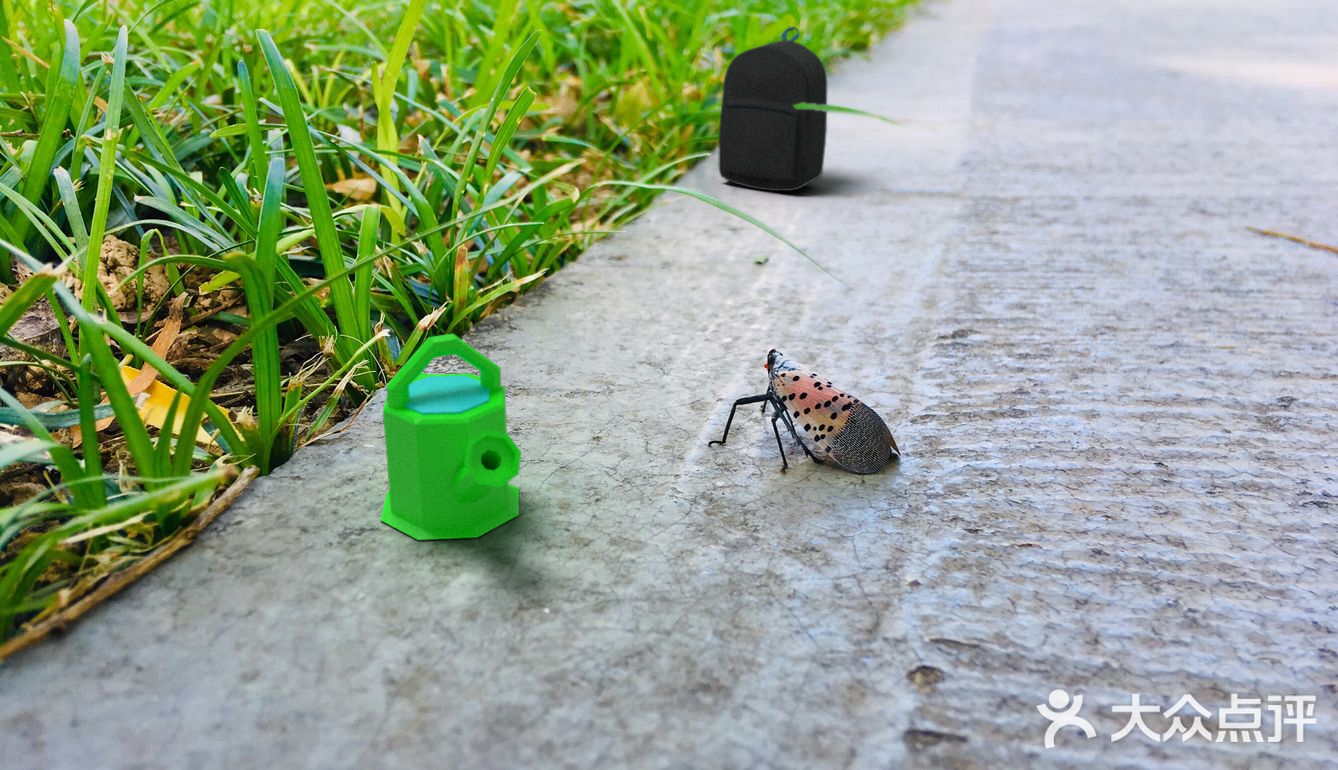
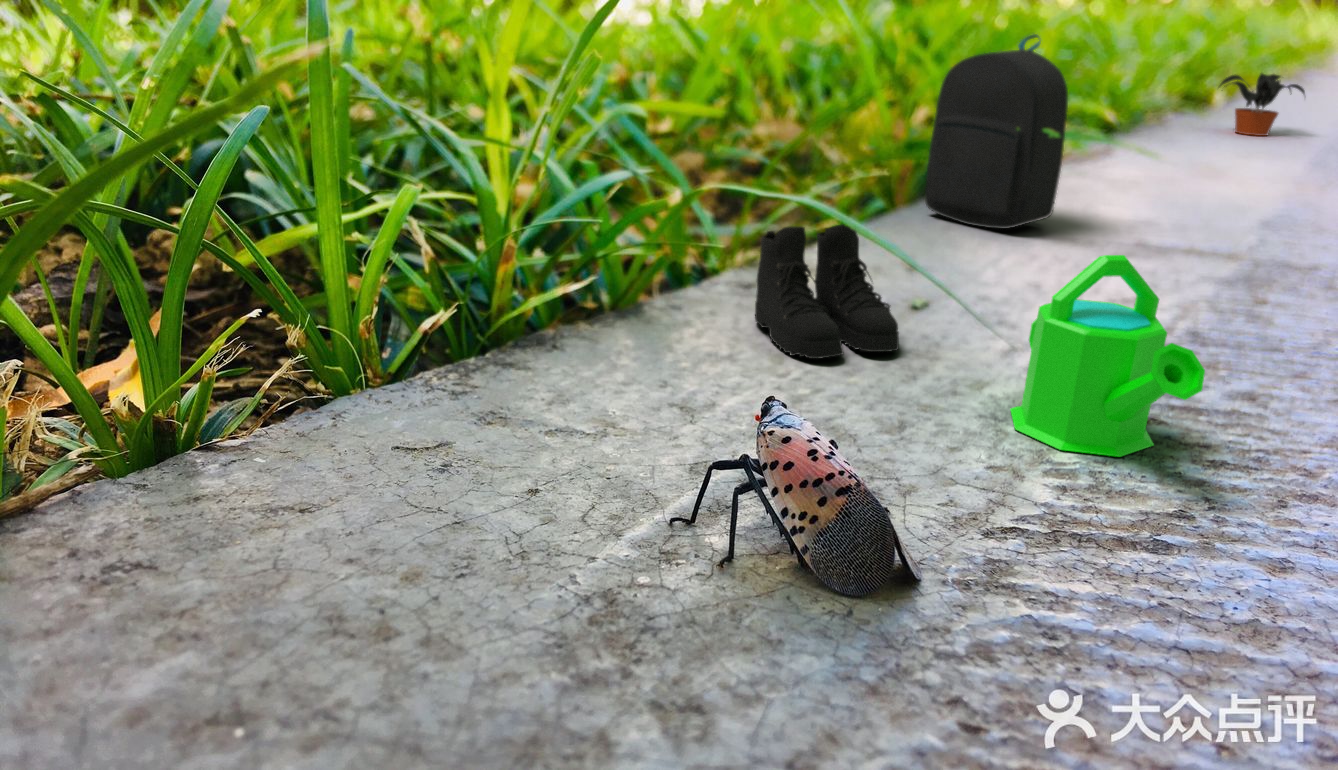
potted plant: none [891,31,959,85] -> present [1219,73,1305,136]
boots: none [655,206,779,317] -> present [755,224,899,359]
watering can: present [381,334,521,540] -> present [1010,255,1205,457]

